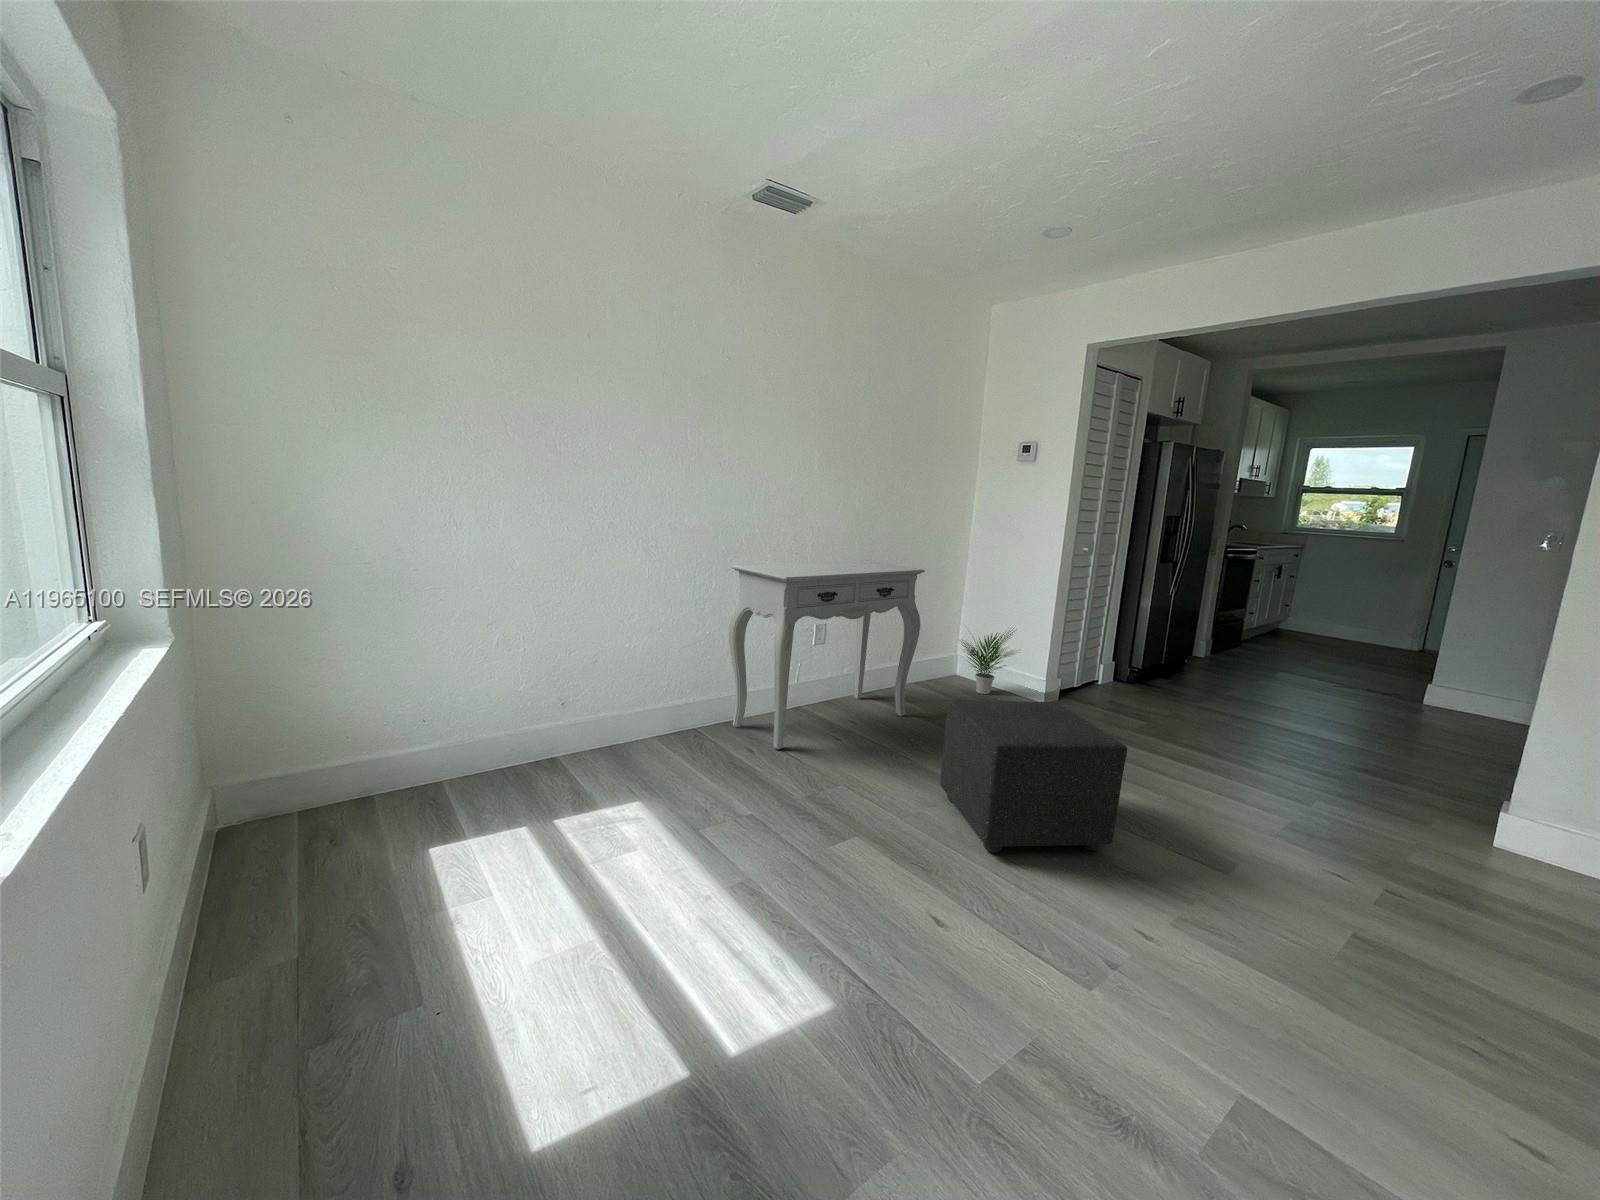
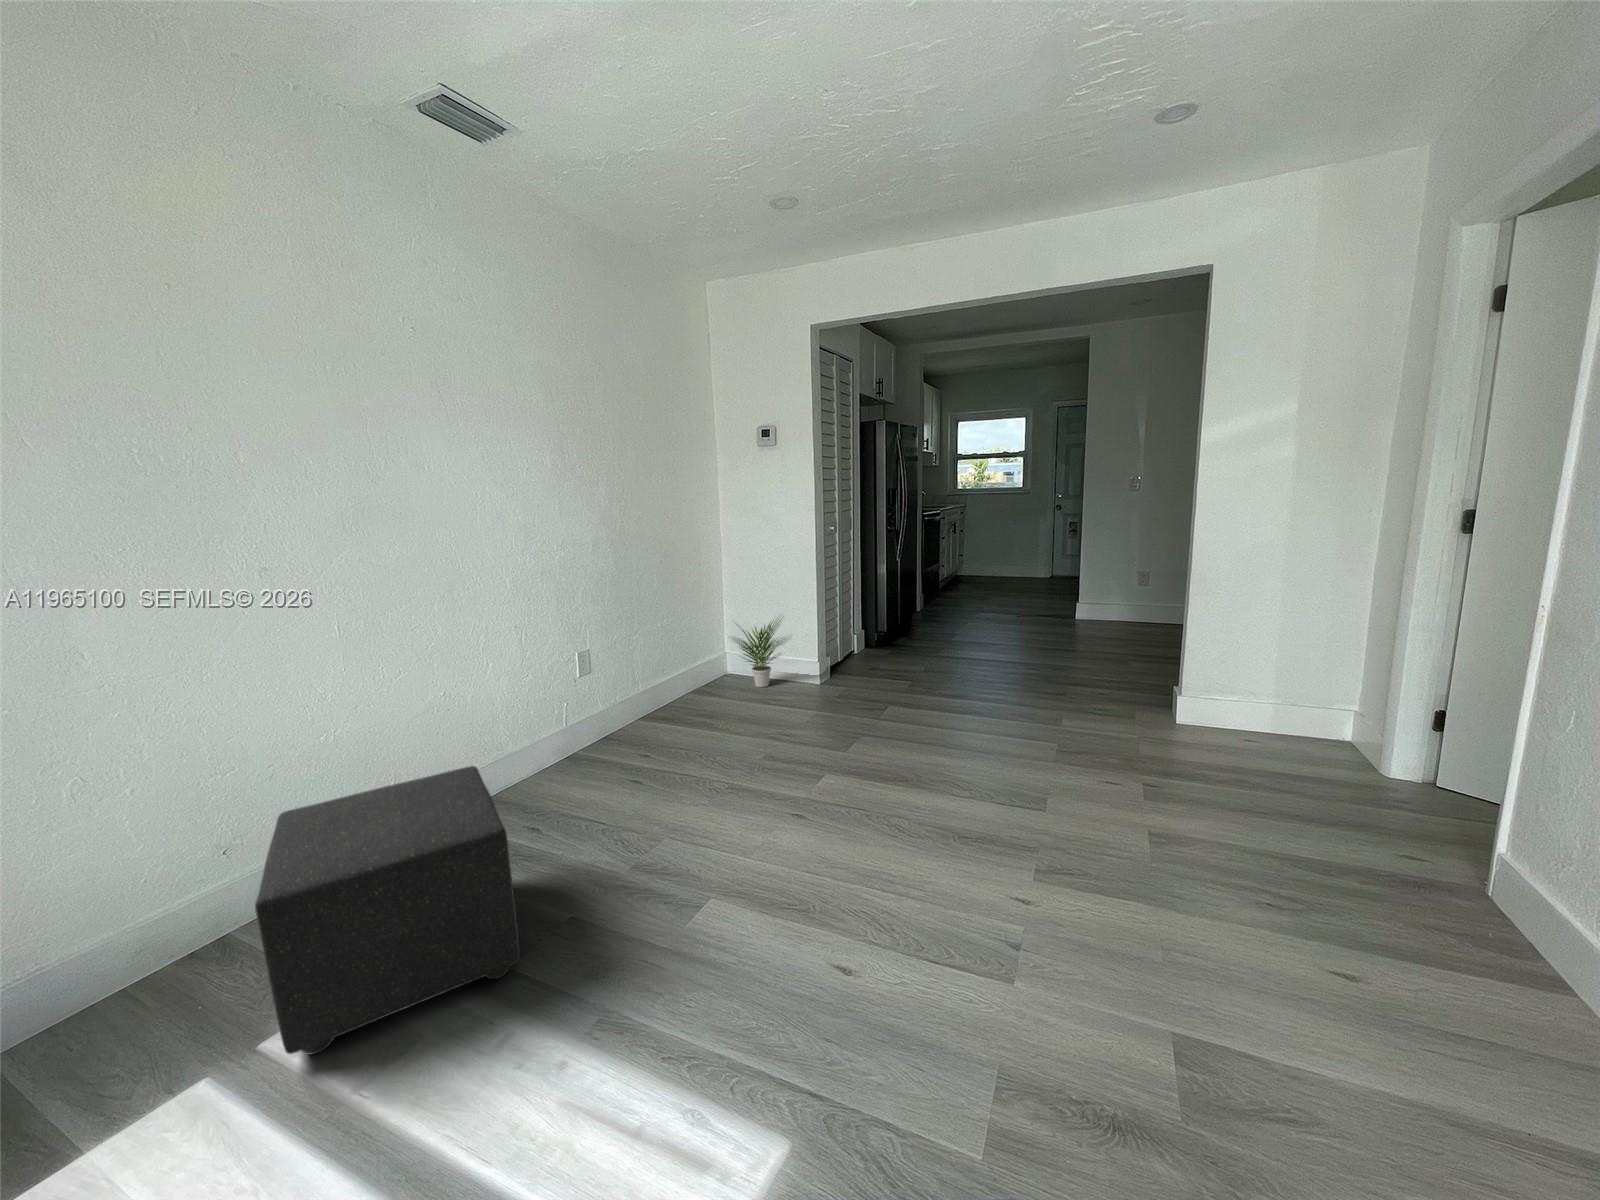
console table: present [728,560,925,749] -> none [463,569,700,815]
ottoman: present [940,701,1127,853] -> present [255,766,520,1054]

